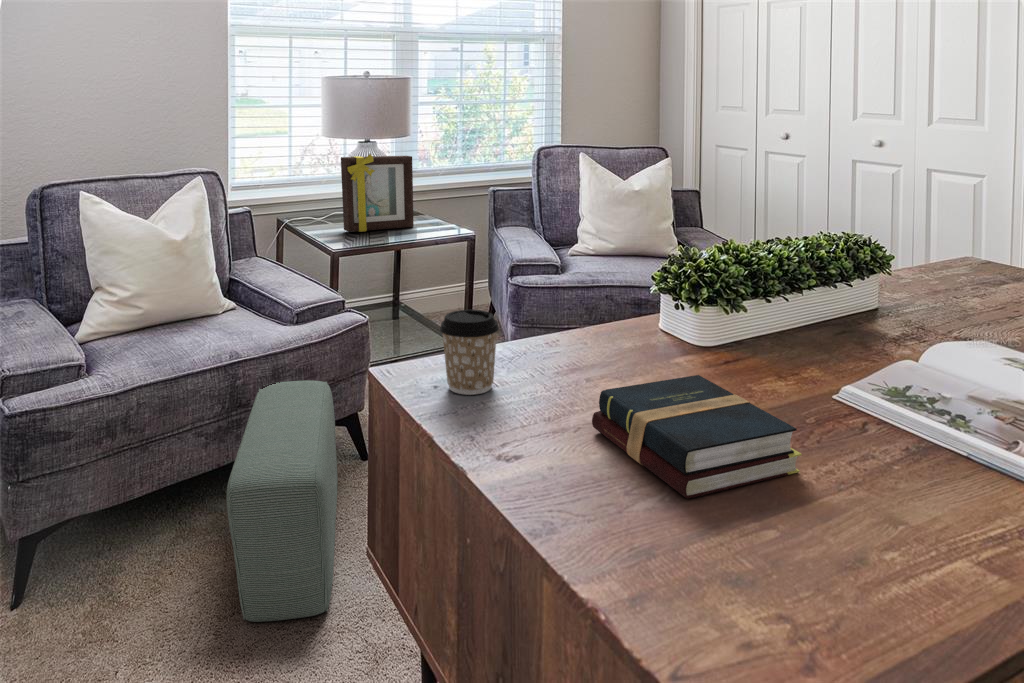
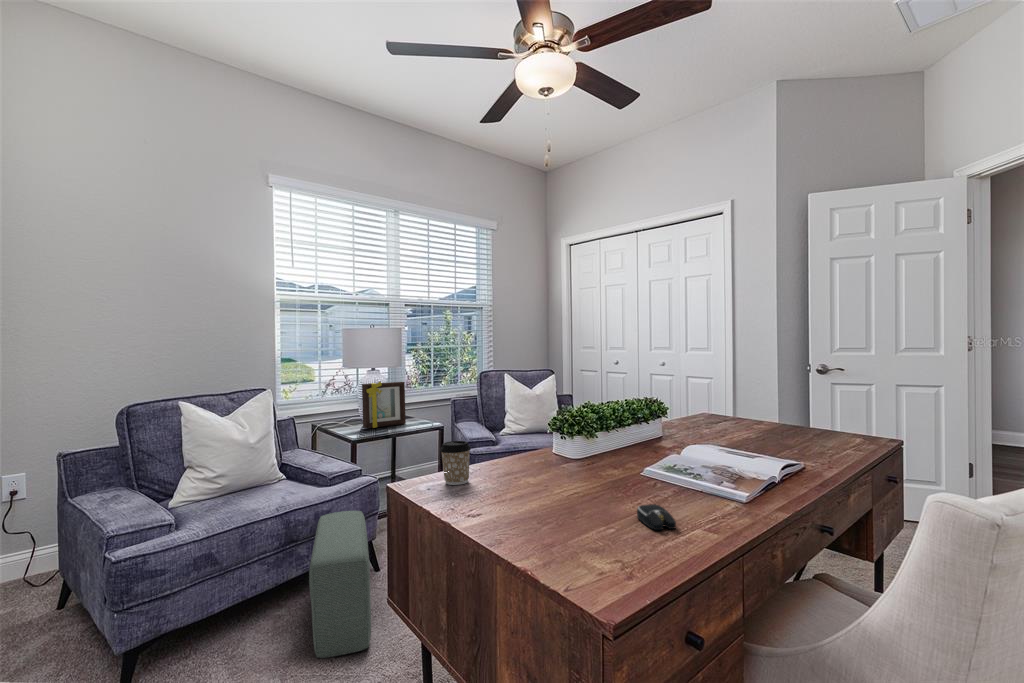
hardback book: present [592,375,802,498] -> none [522,462,624,510]
computer mouse: none [833,515,929,593] -> present [637,504,676,530]

